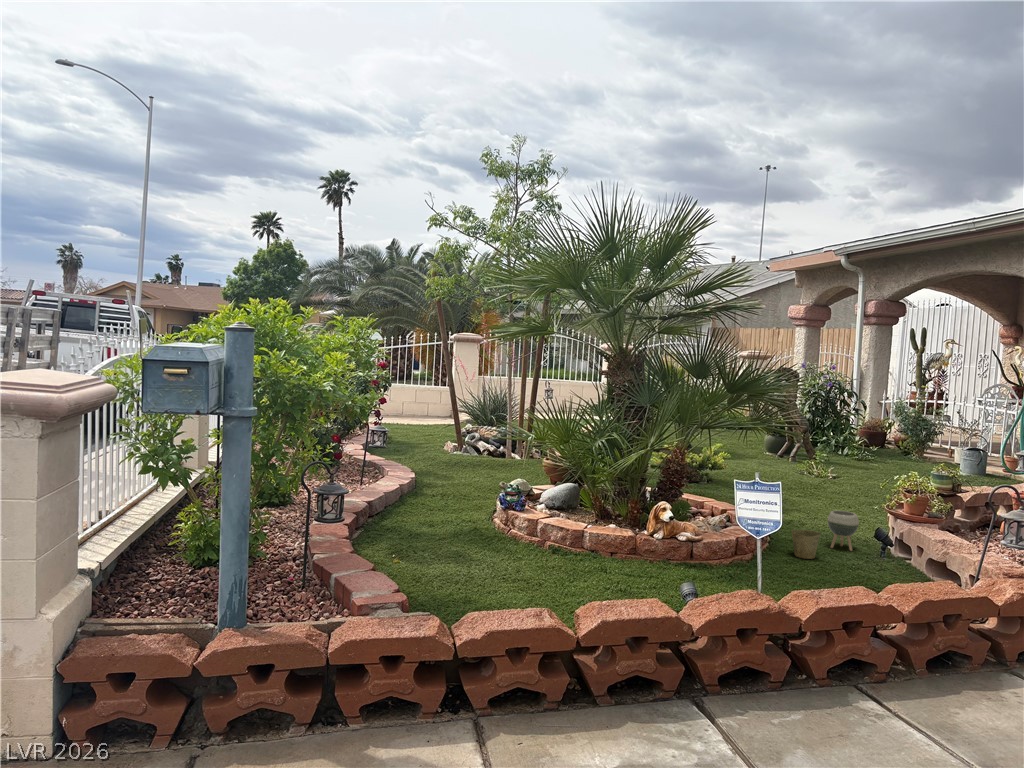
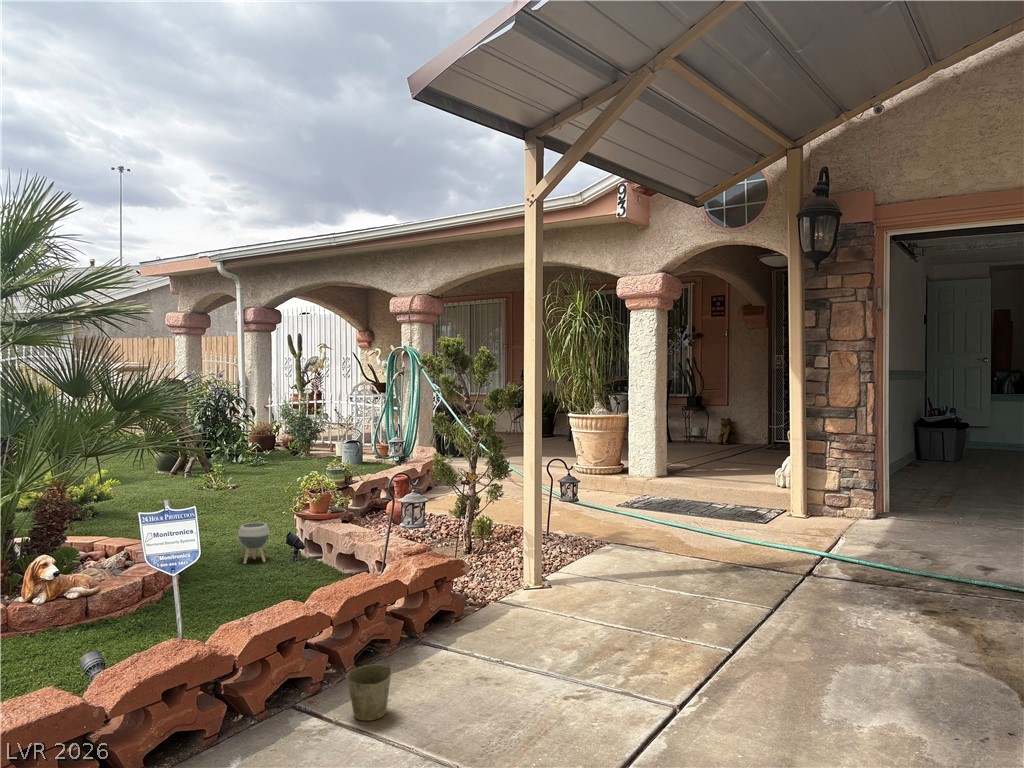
bucket: present [792,530,820,559] -> present [346,648,392,721]

